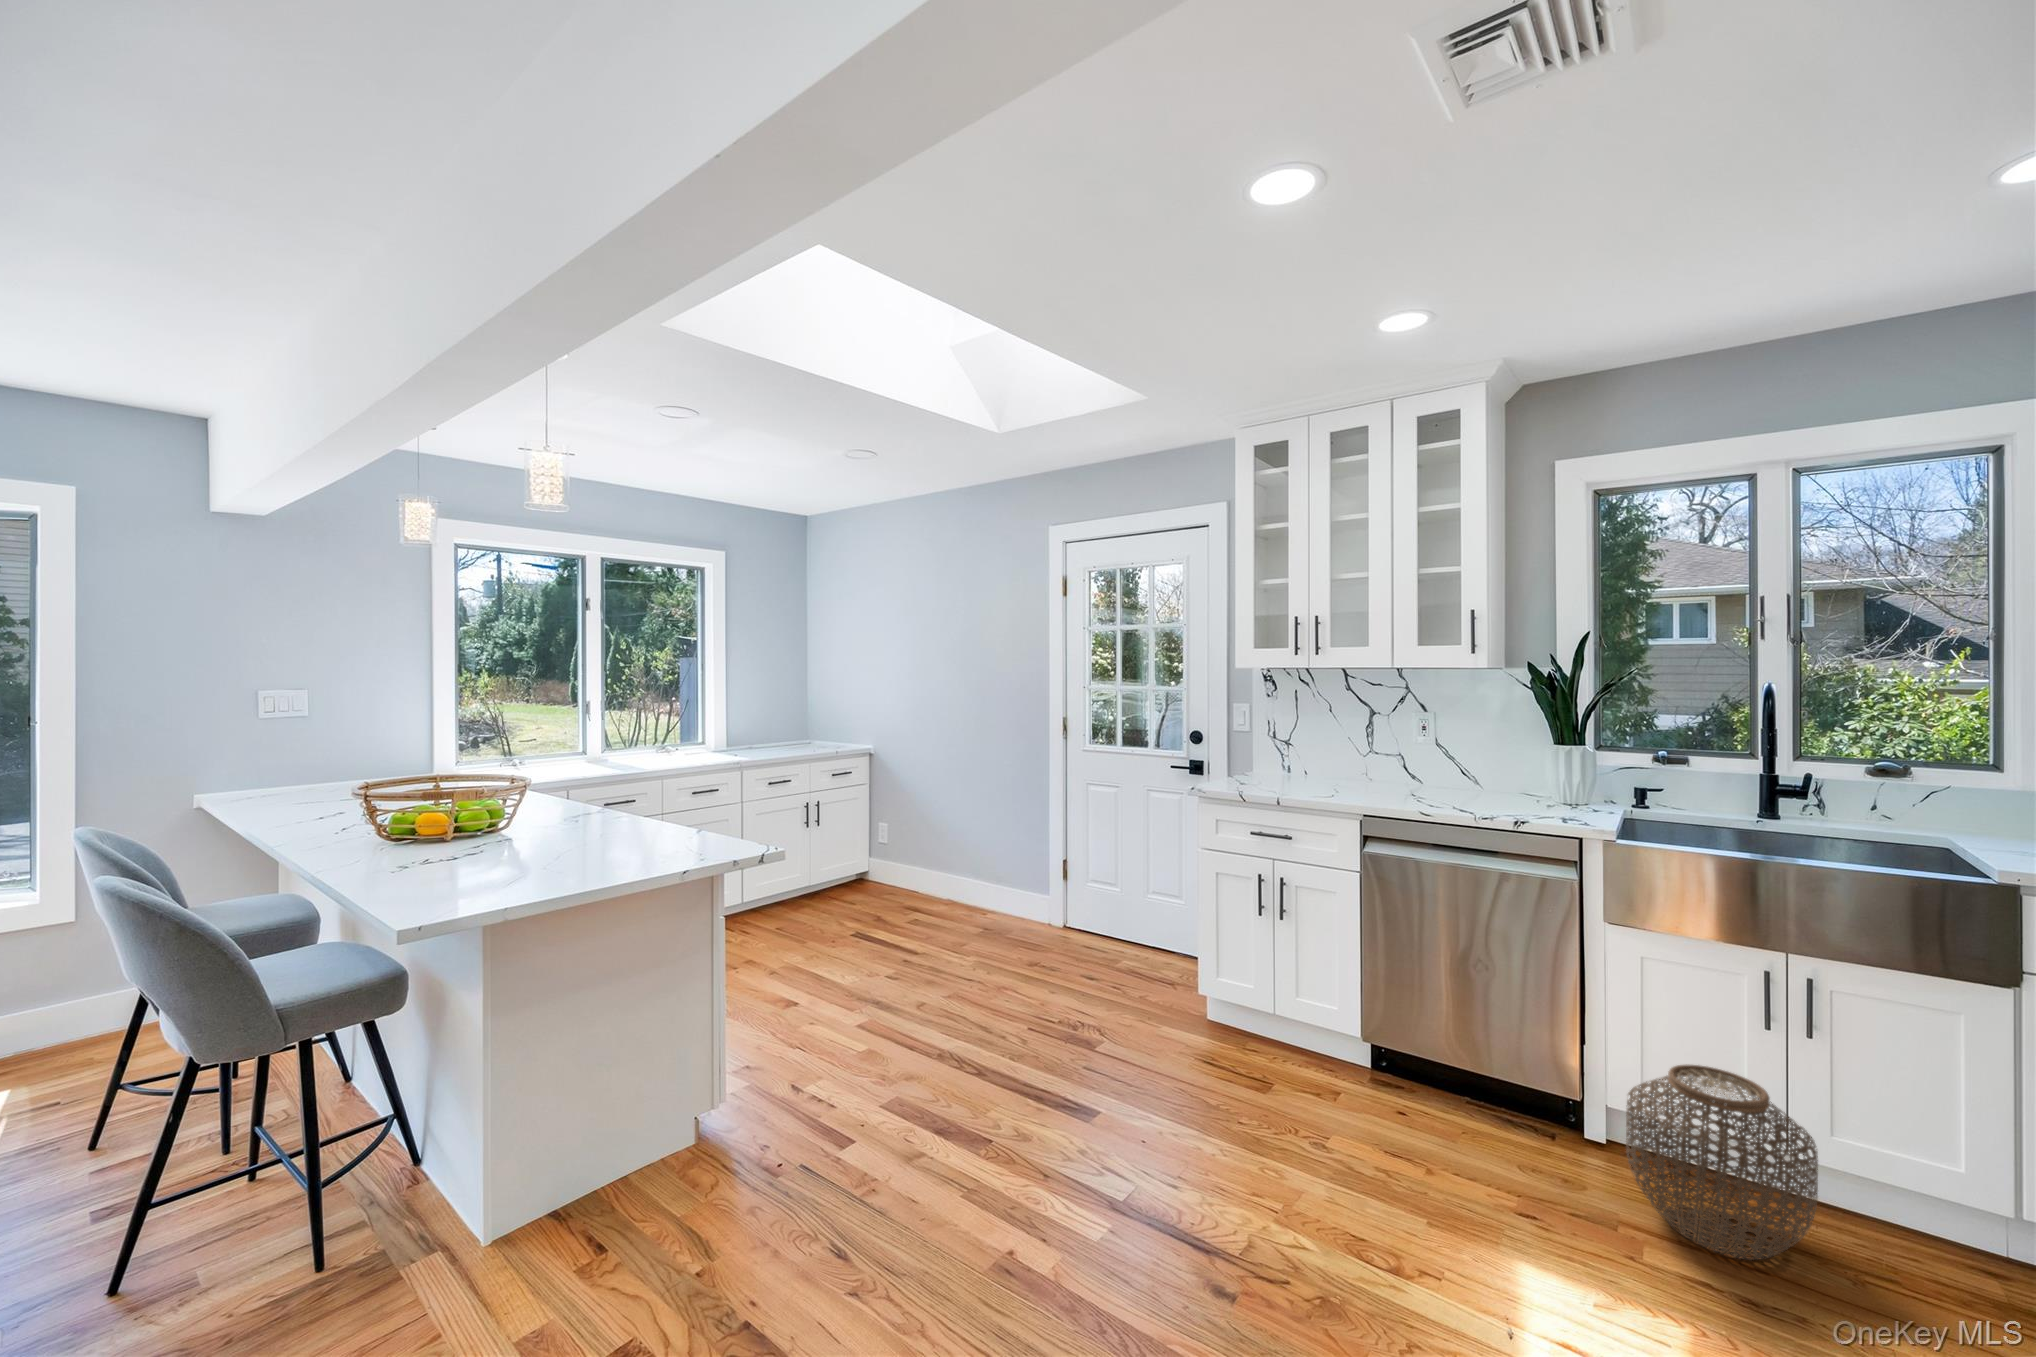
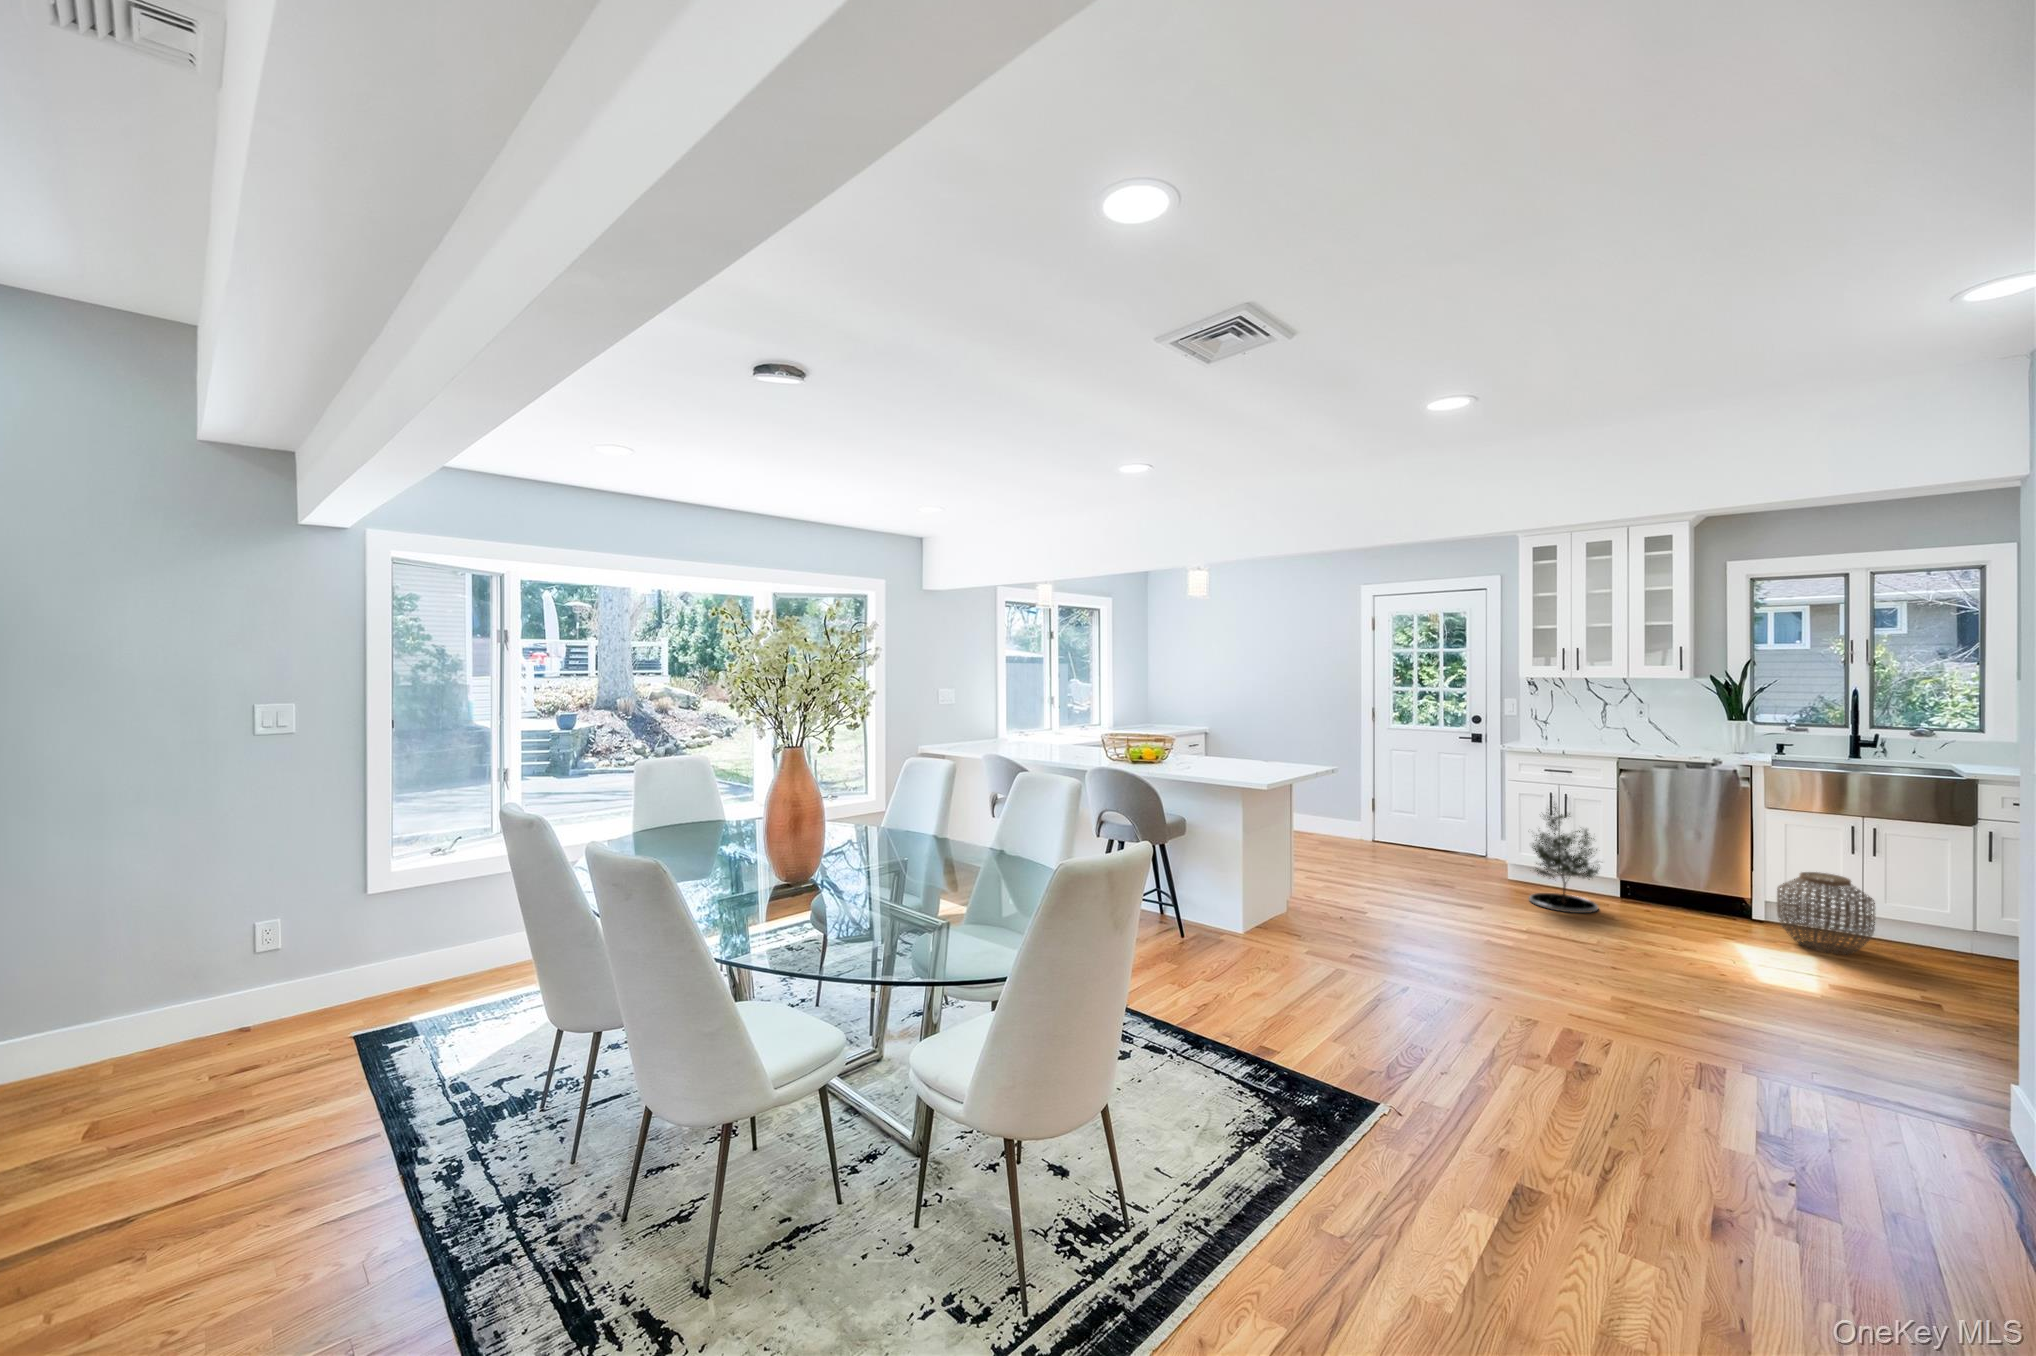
potted tree: none [1201,896,1333,1120] -> present [1529,807,1600,913]

